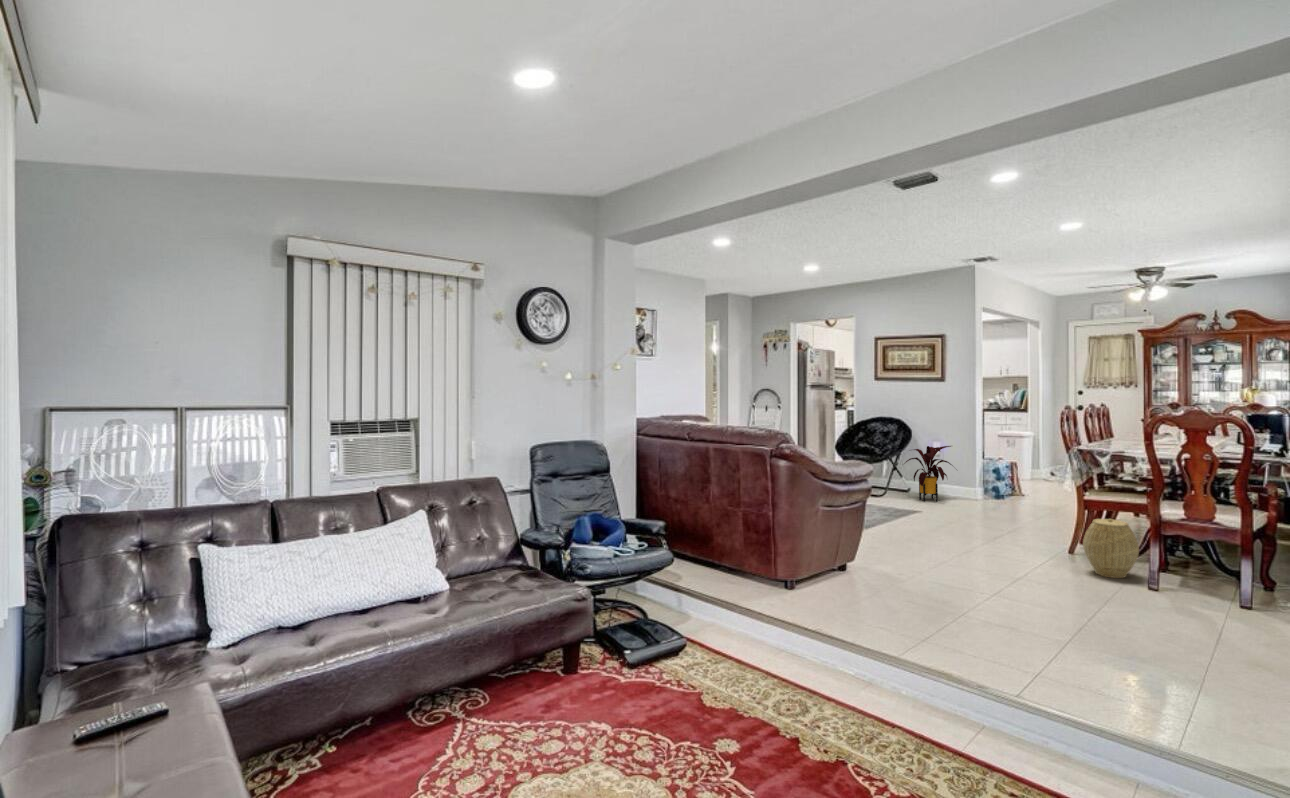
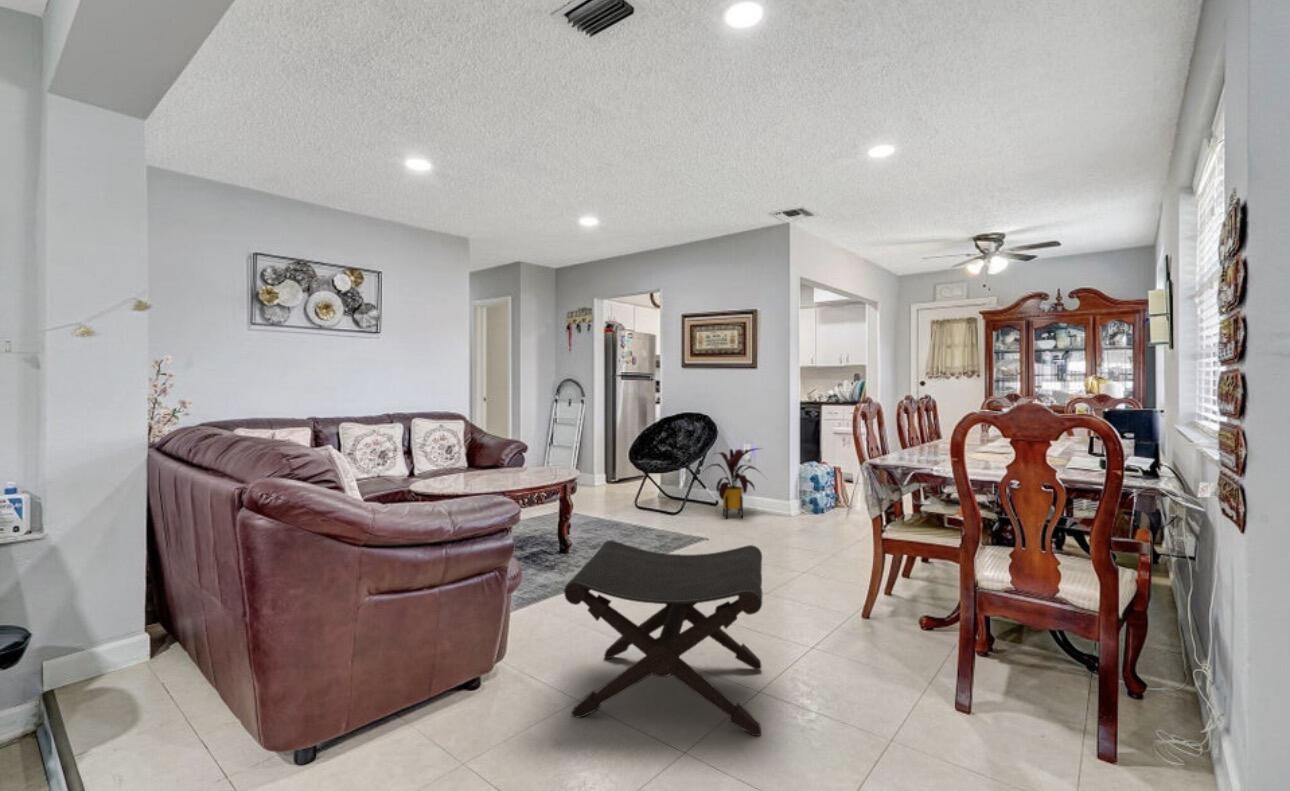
footstool: none [906,493,1036,594] -> present [564,541,762,736]
woven basket: present [1083,519,1139,578] -> none [866,575,945,676]

